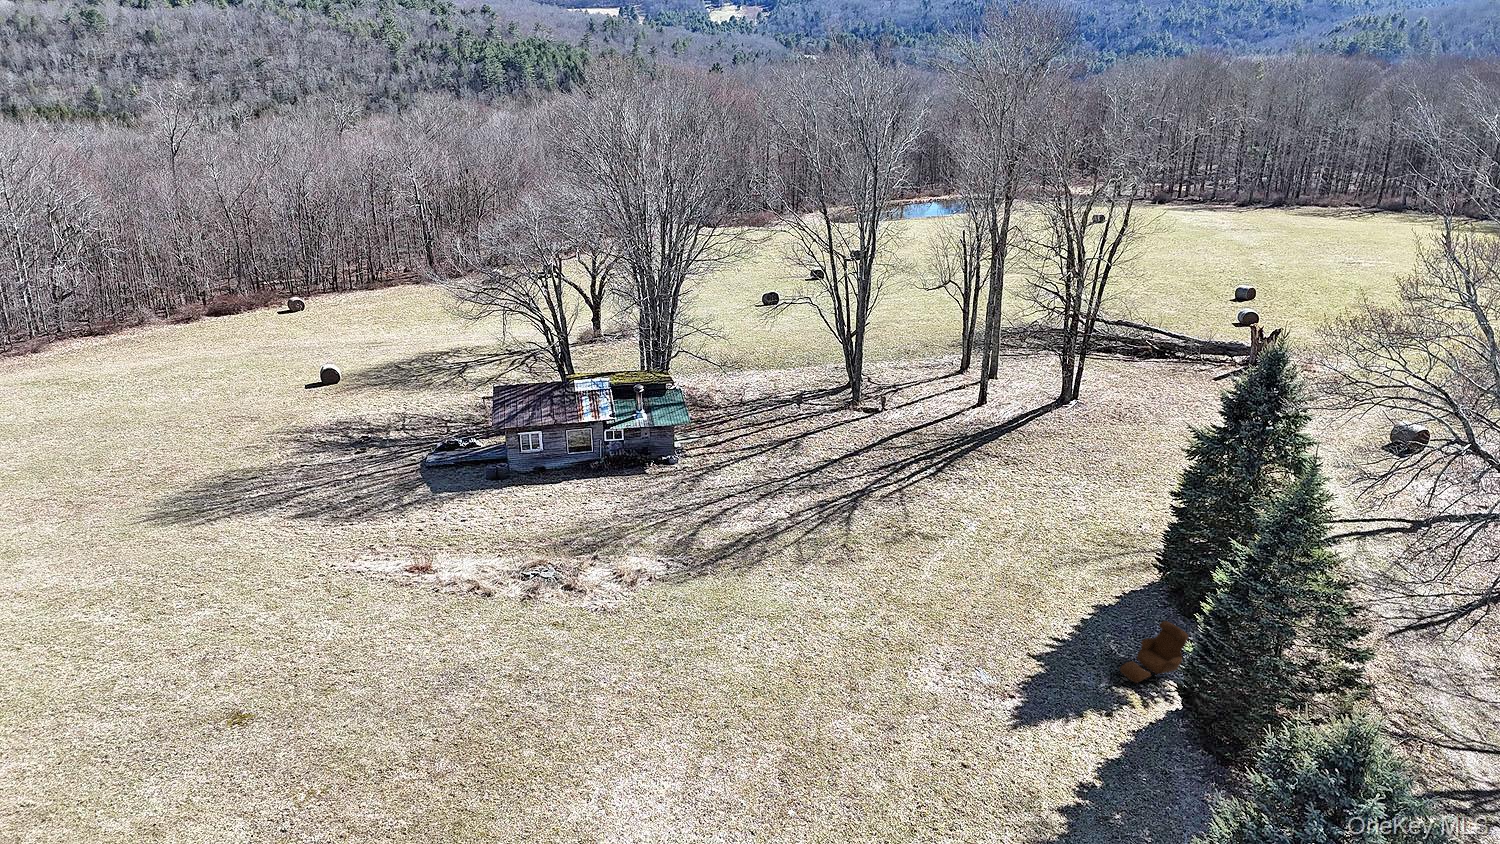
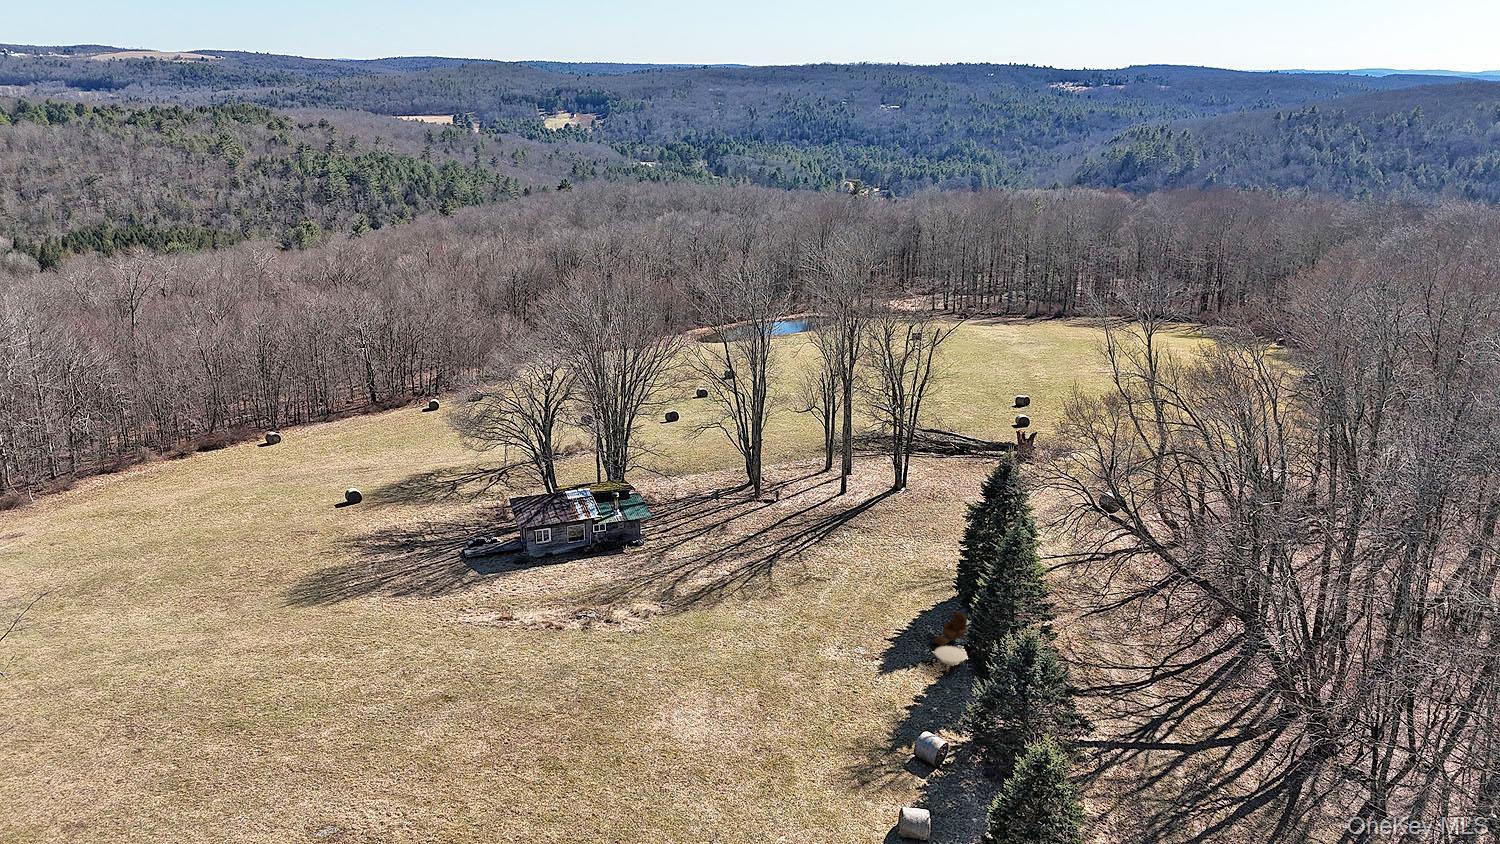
round table: none [1122,687,1187,741] -> present [935,646,967,672]

